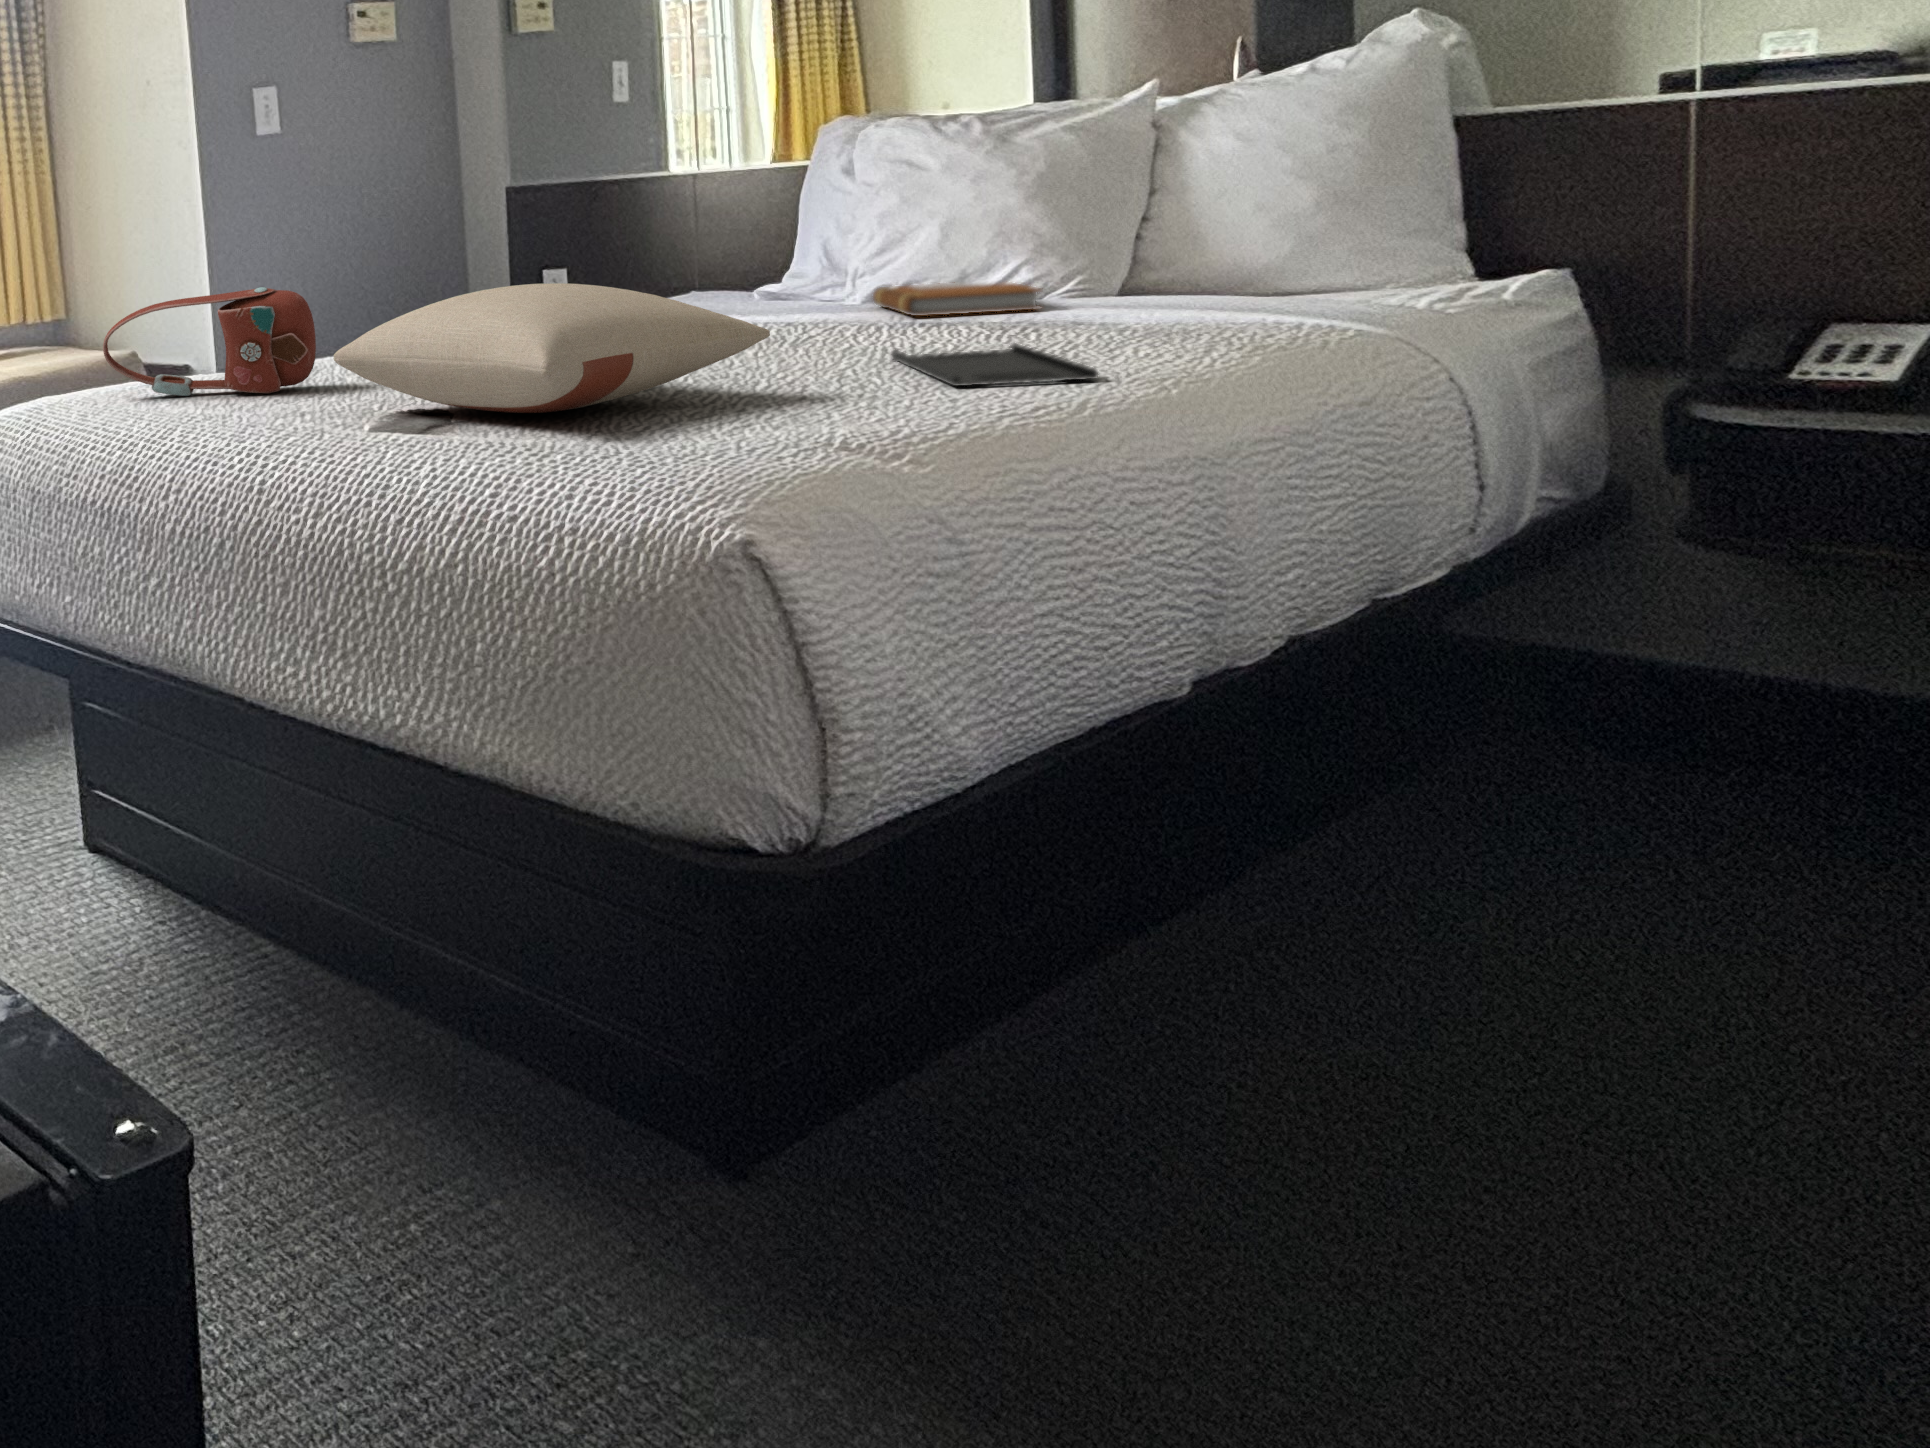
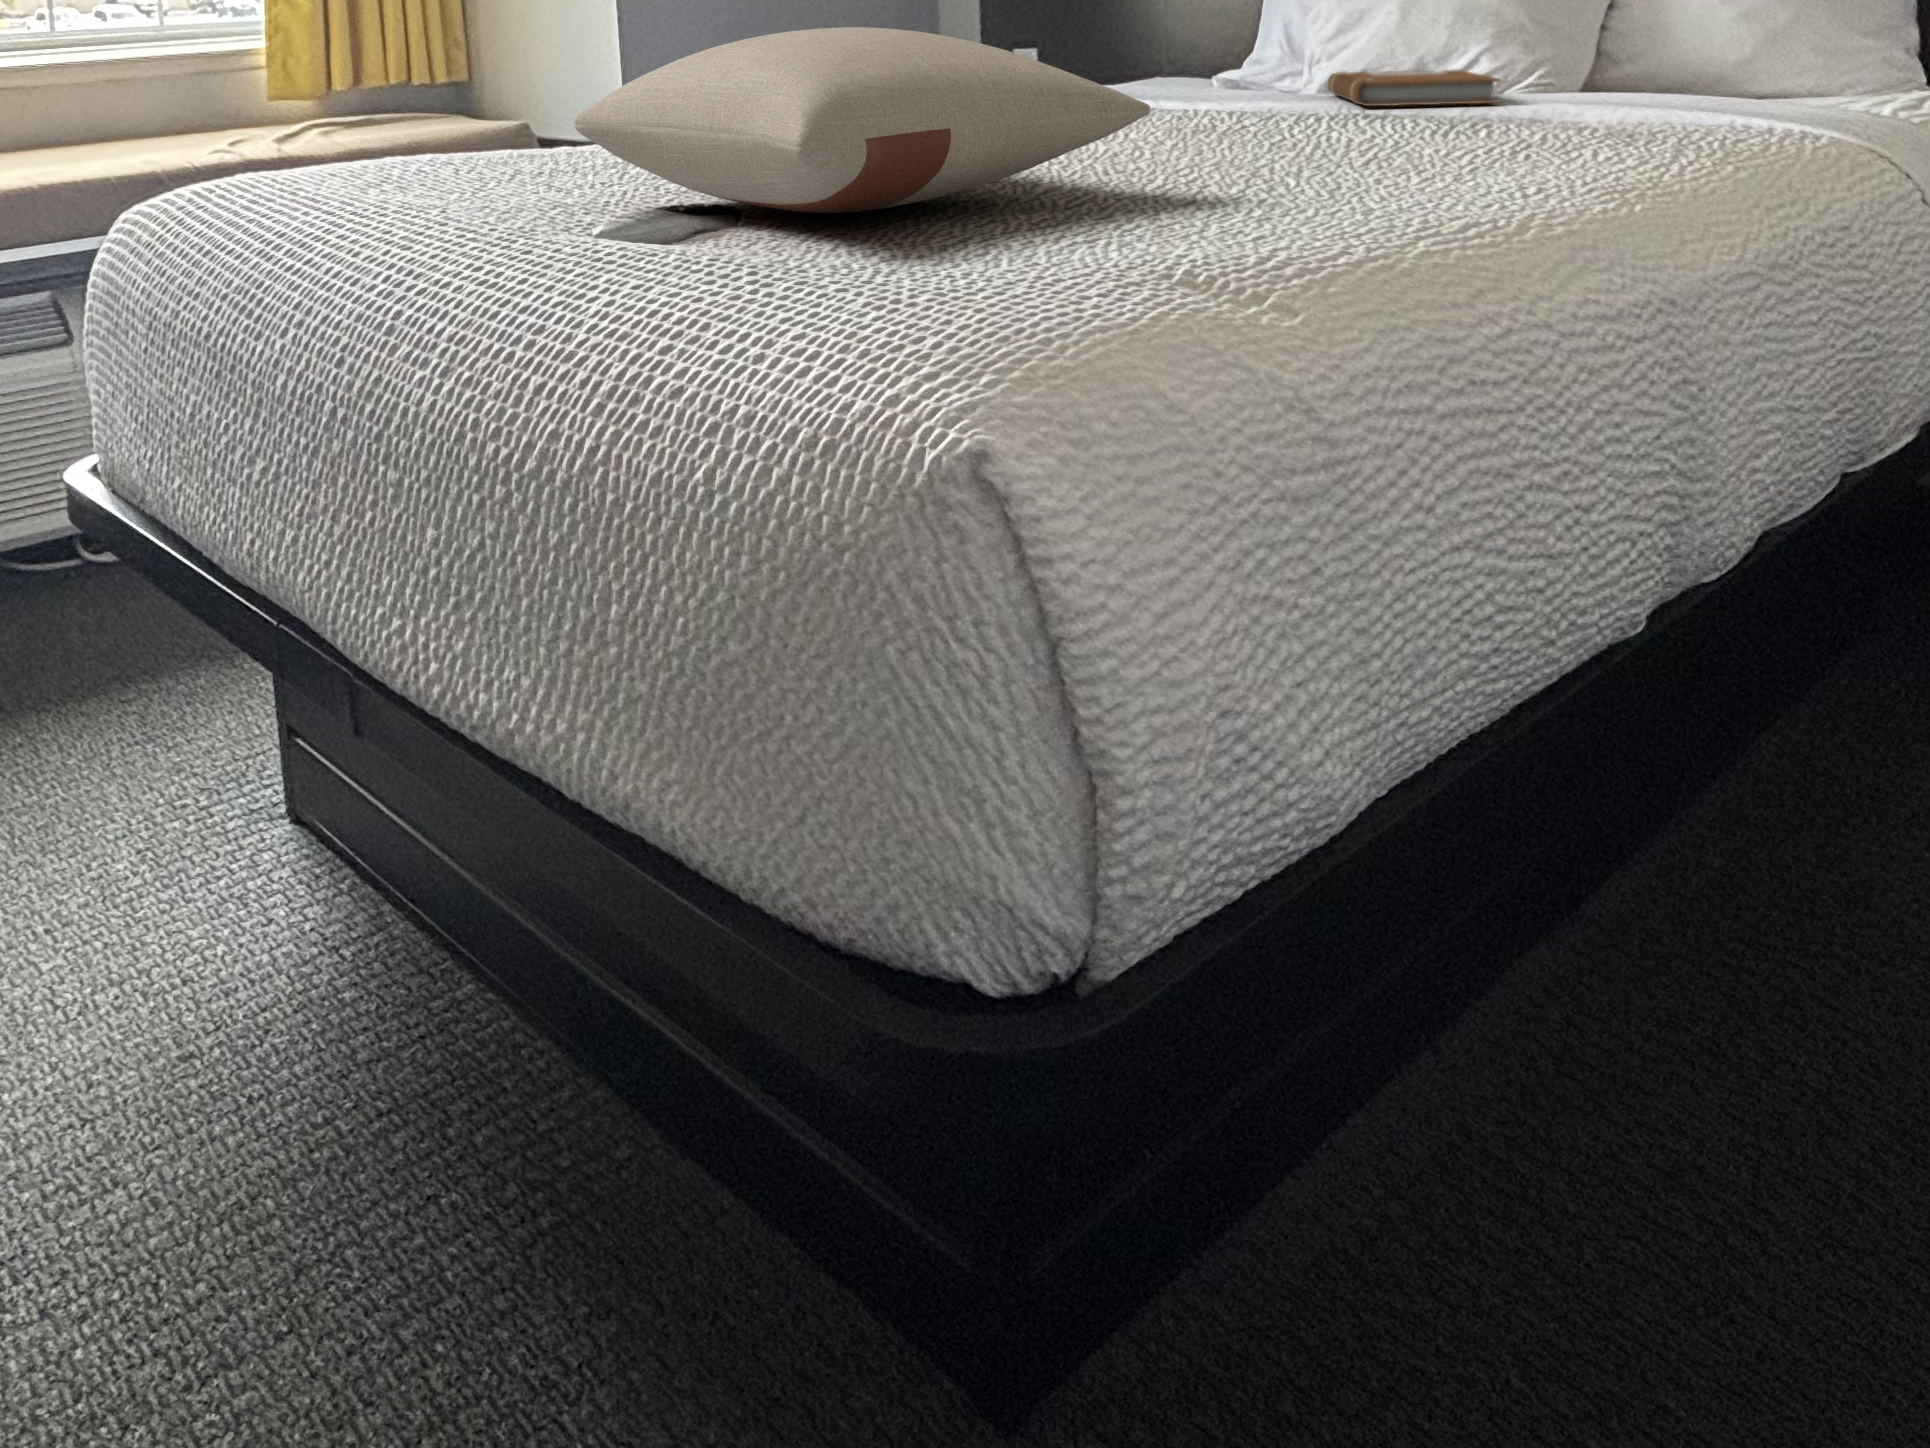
handbag: present [103,287,316,396] -> none [317,26,613,175]
tray: present [892,344,1098,386] -> none [1321,139,1550,191]

